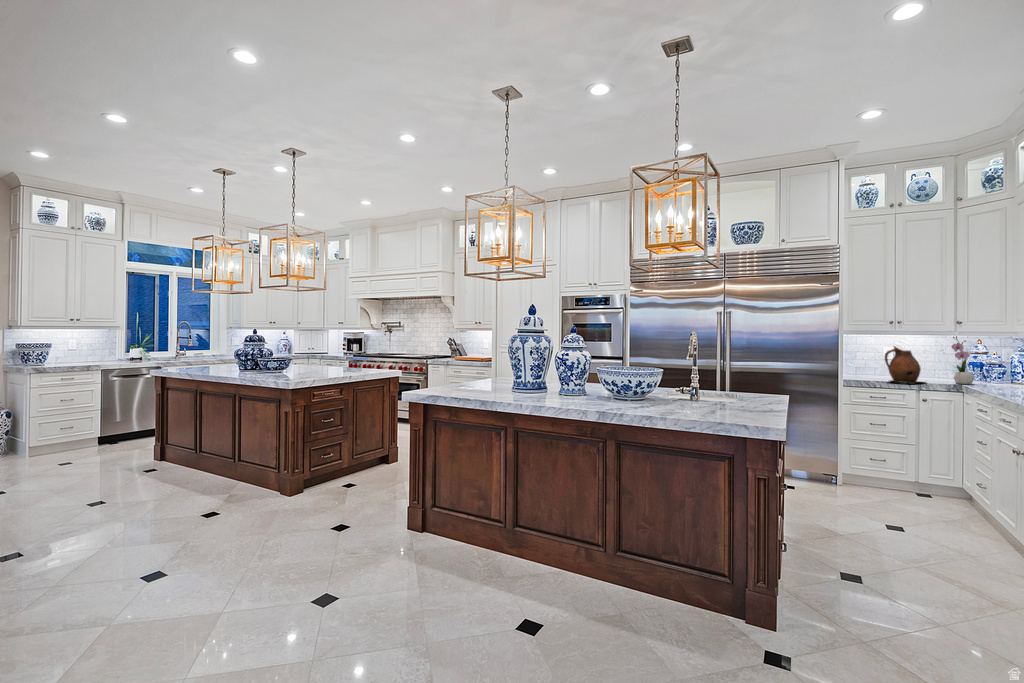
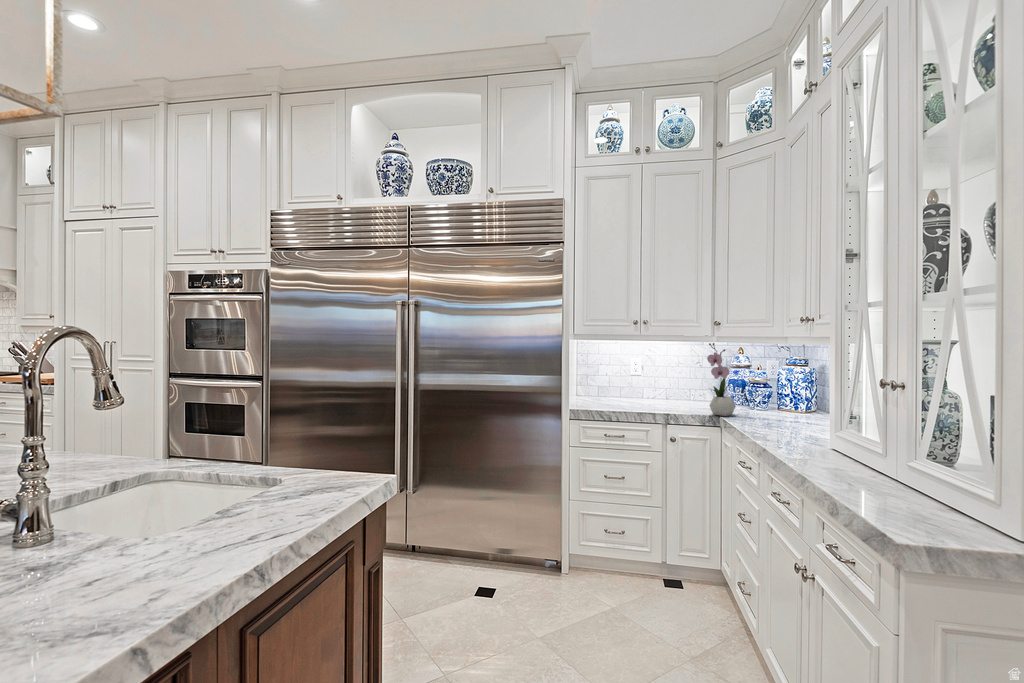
ceramic pitcher: present [885,346,924,383] -> none [622,357,677,417]

